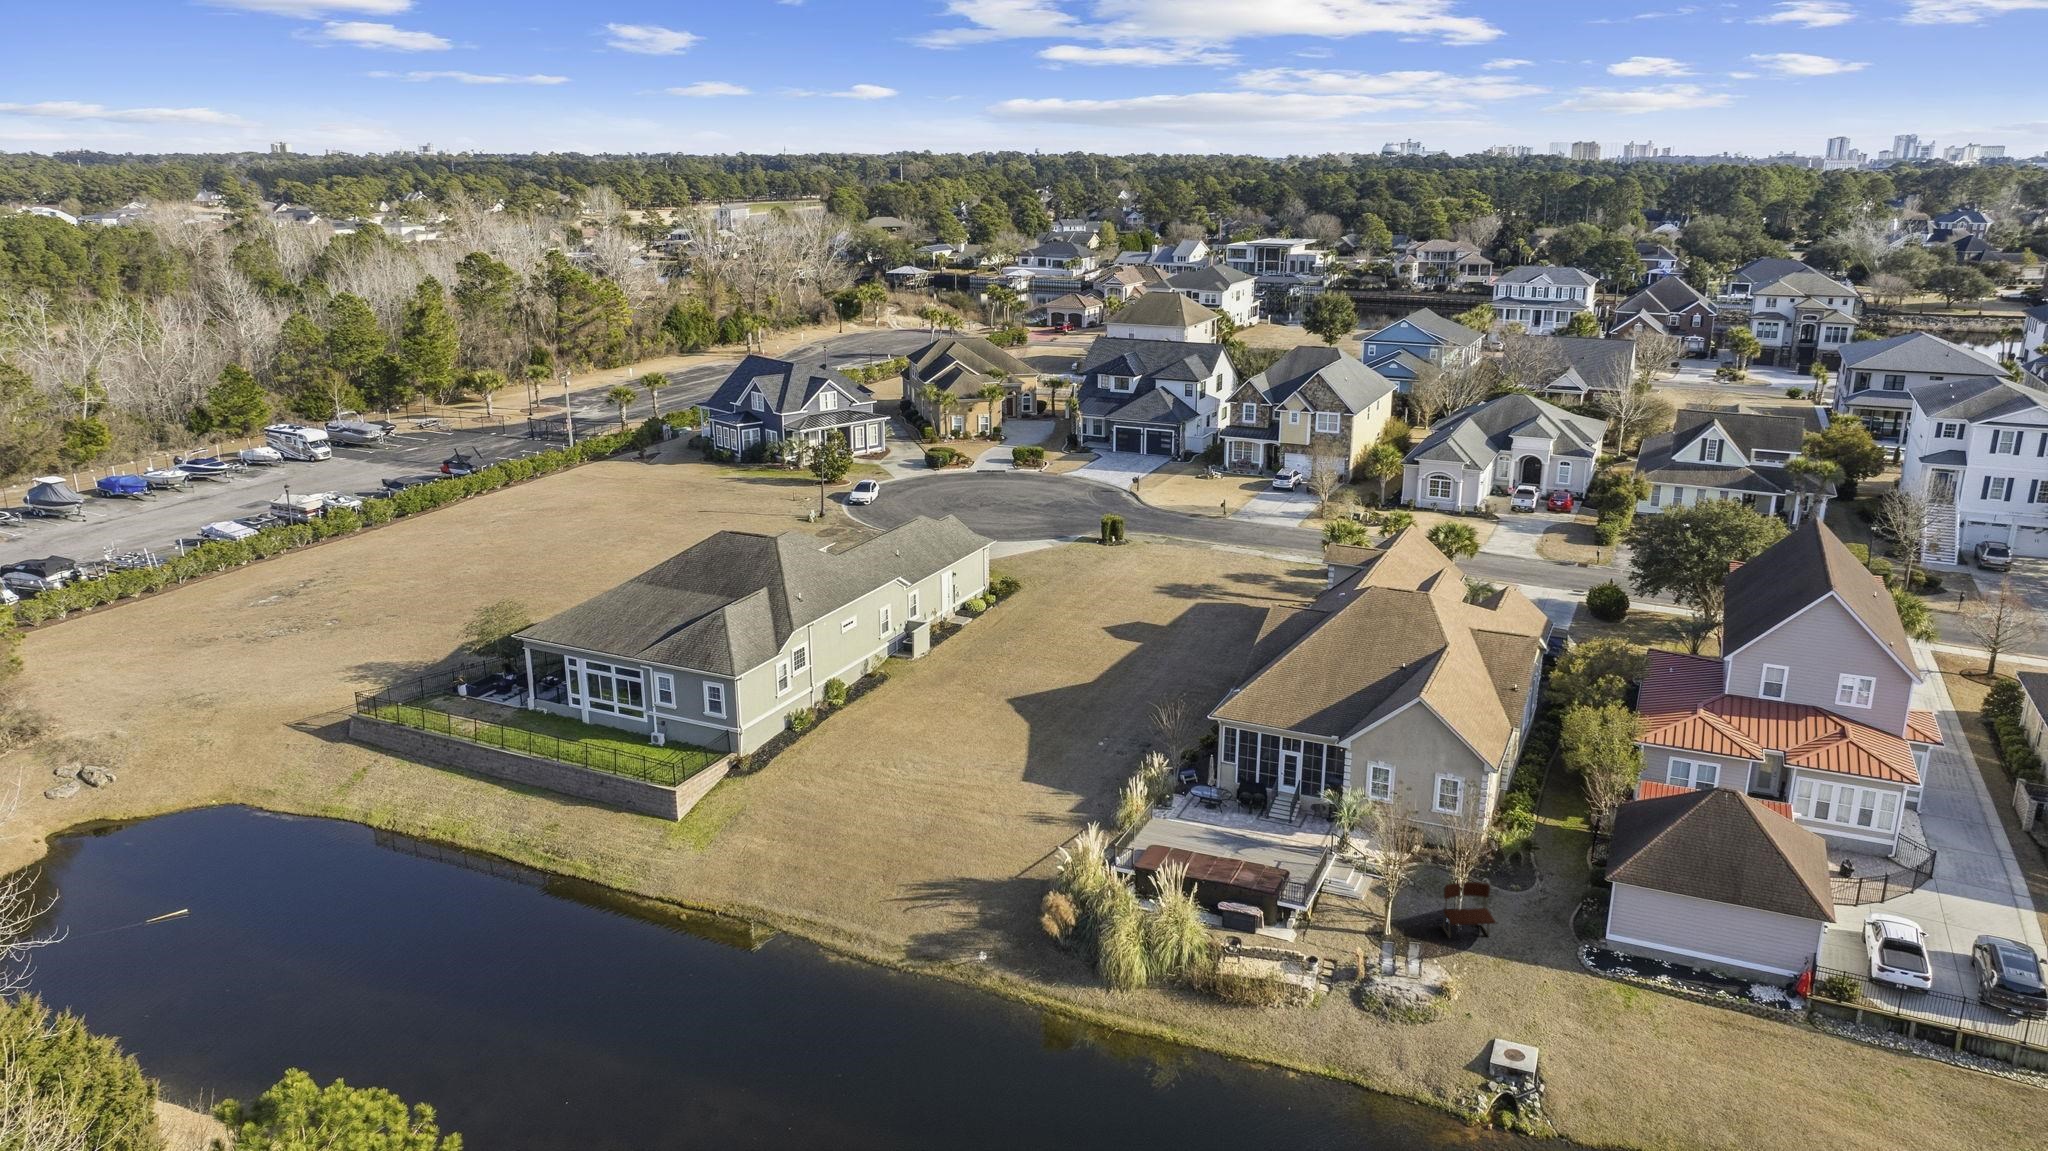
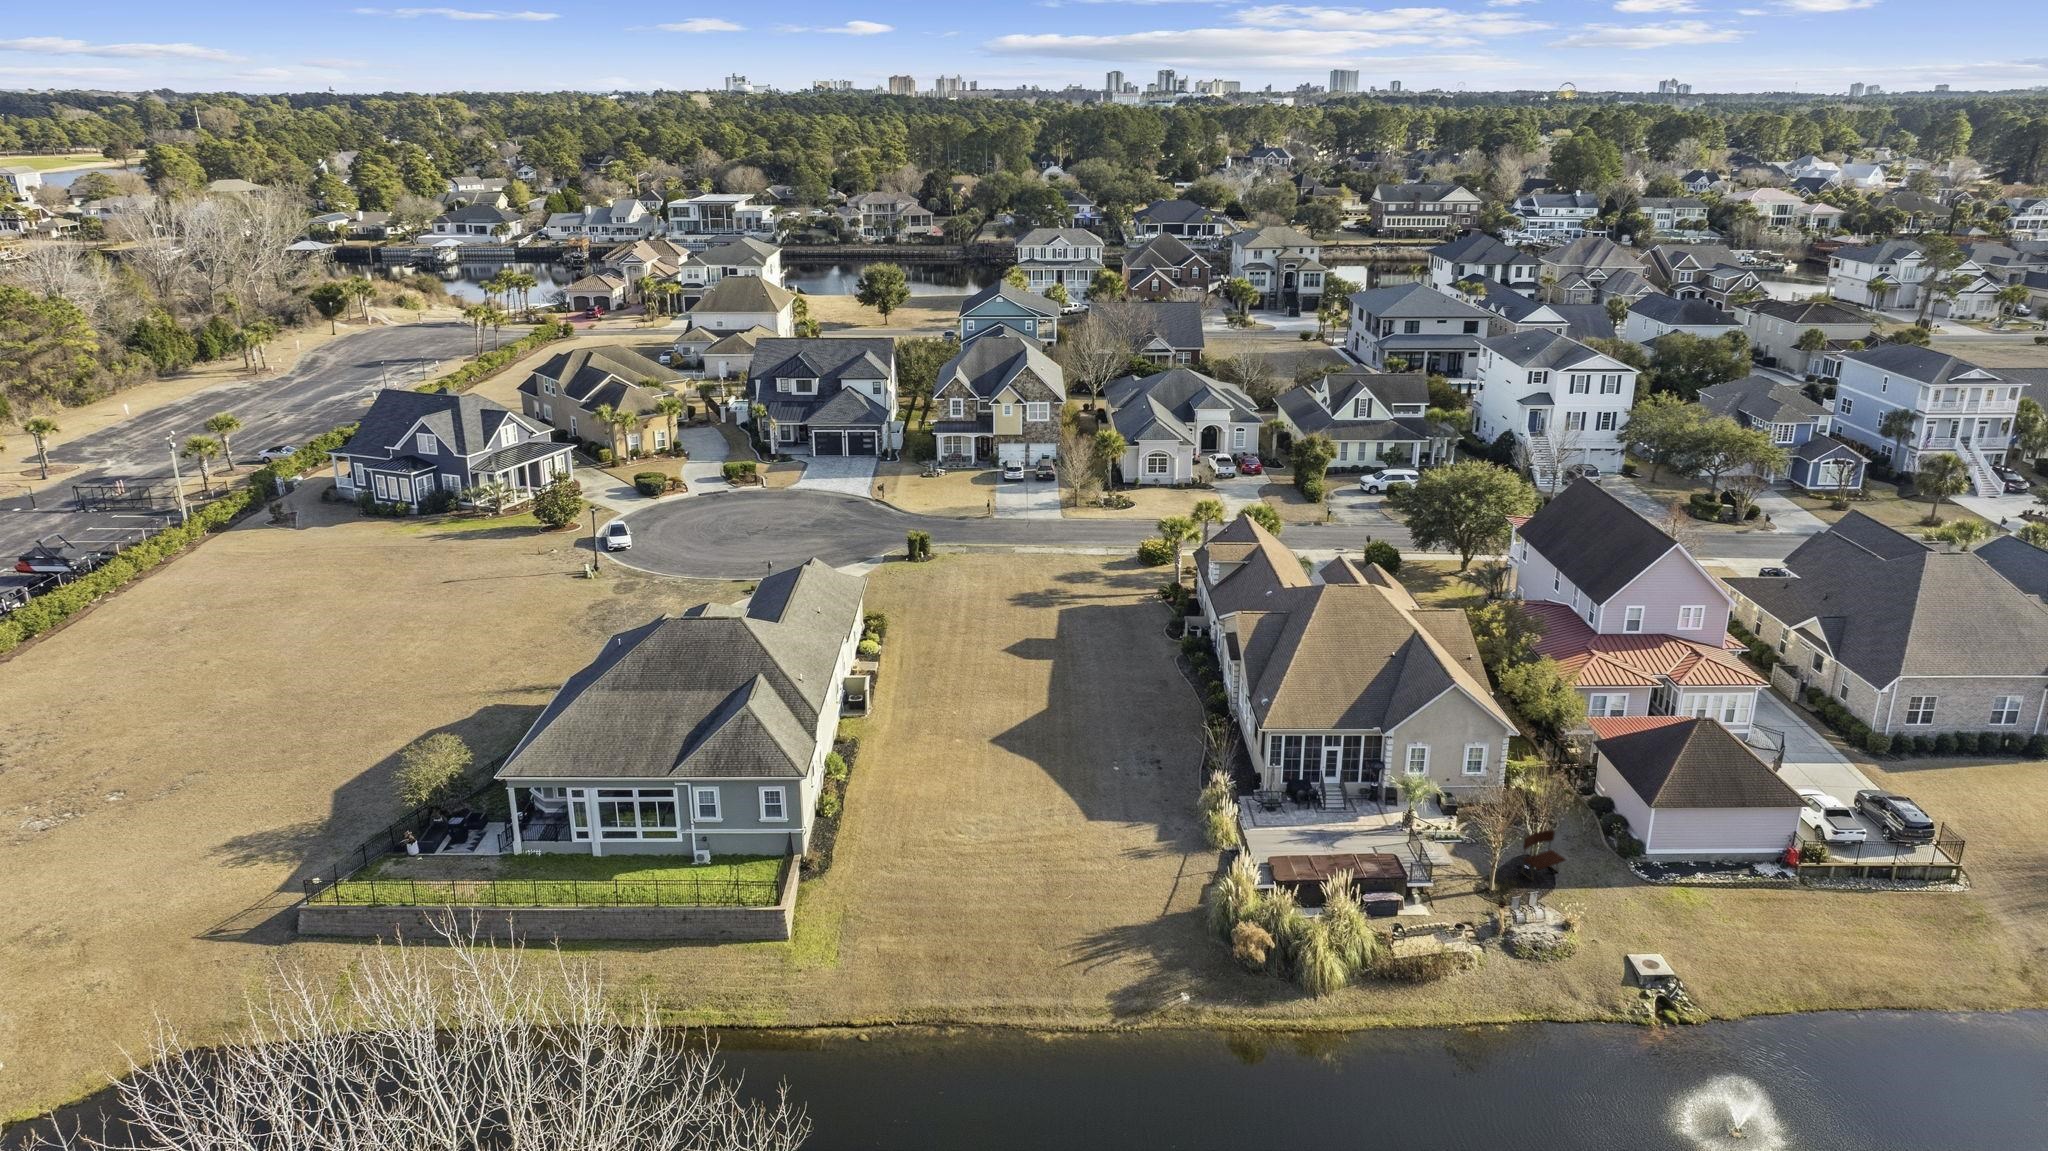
potted tree: none [1374,920,1407,956] -> present [1493,880,1515,907]

